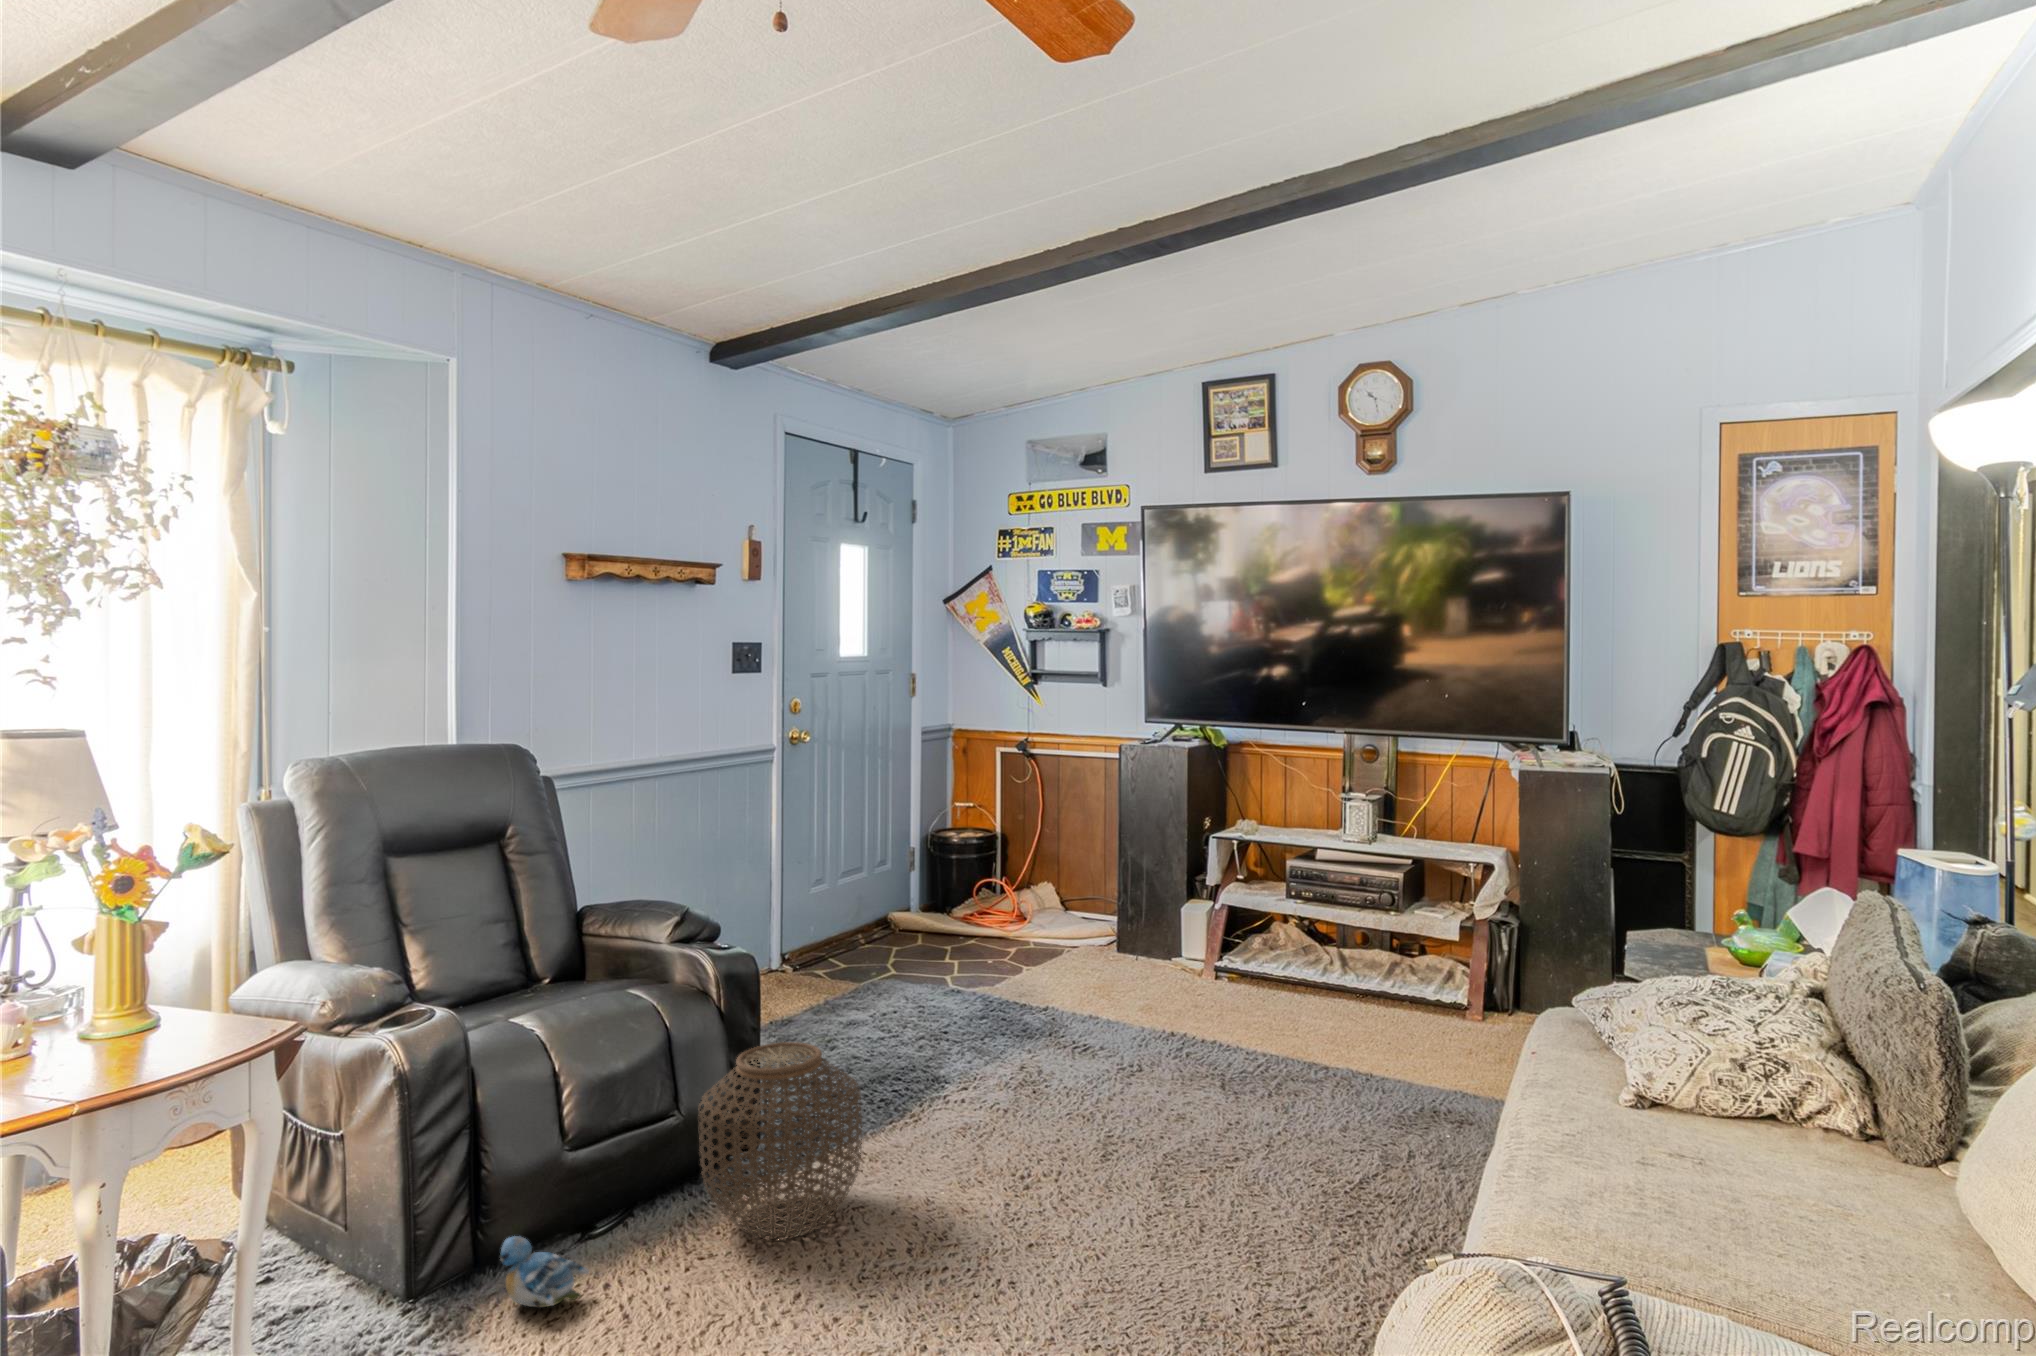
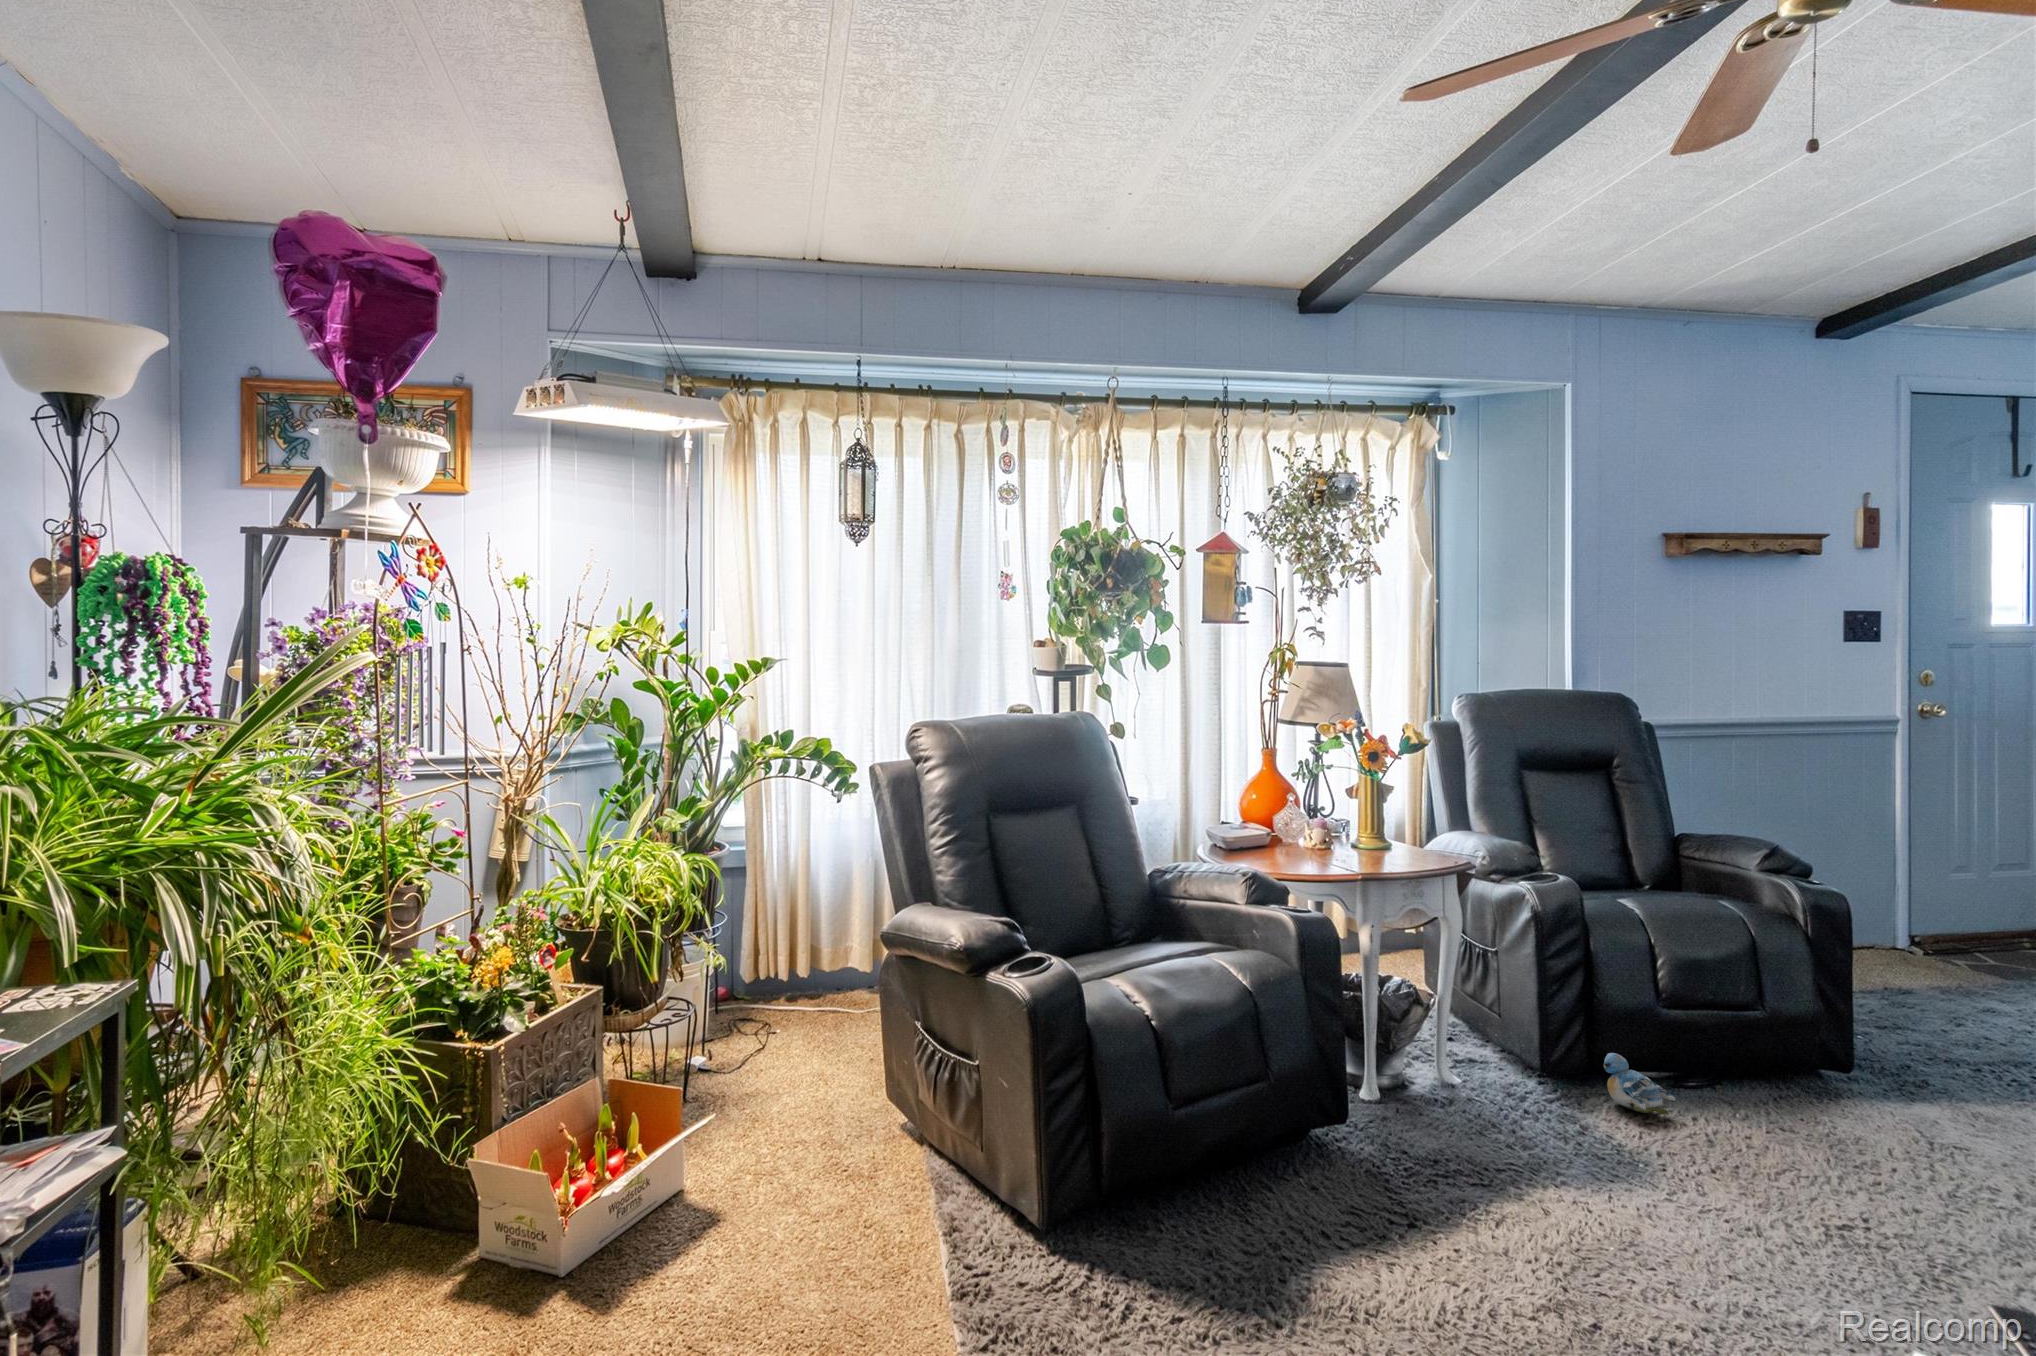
woven basket: present [699,1042,862,1239] -> none [1781,970,1963,1145]

